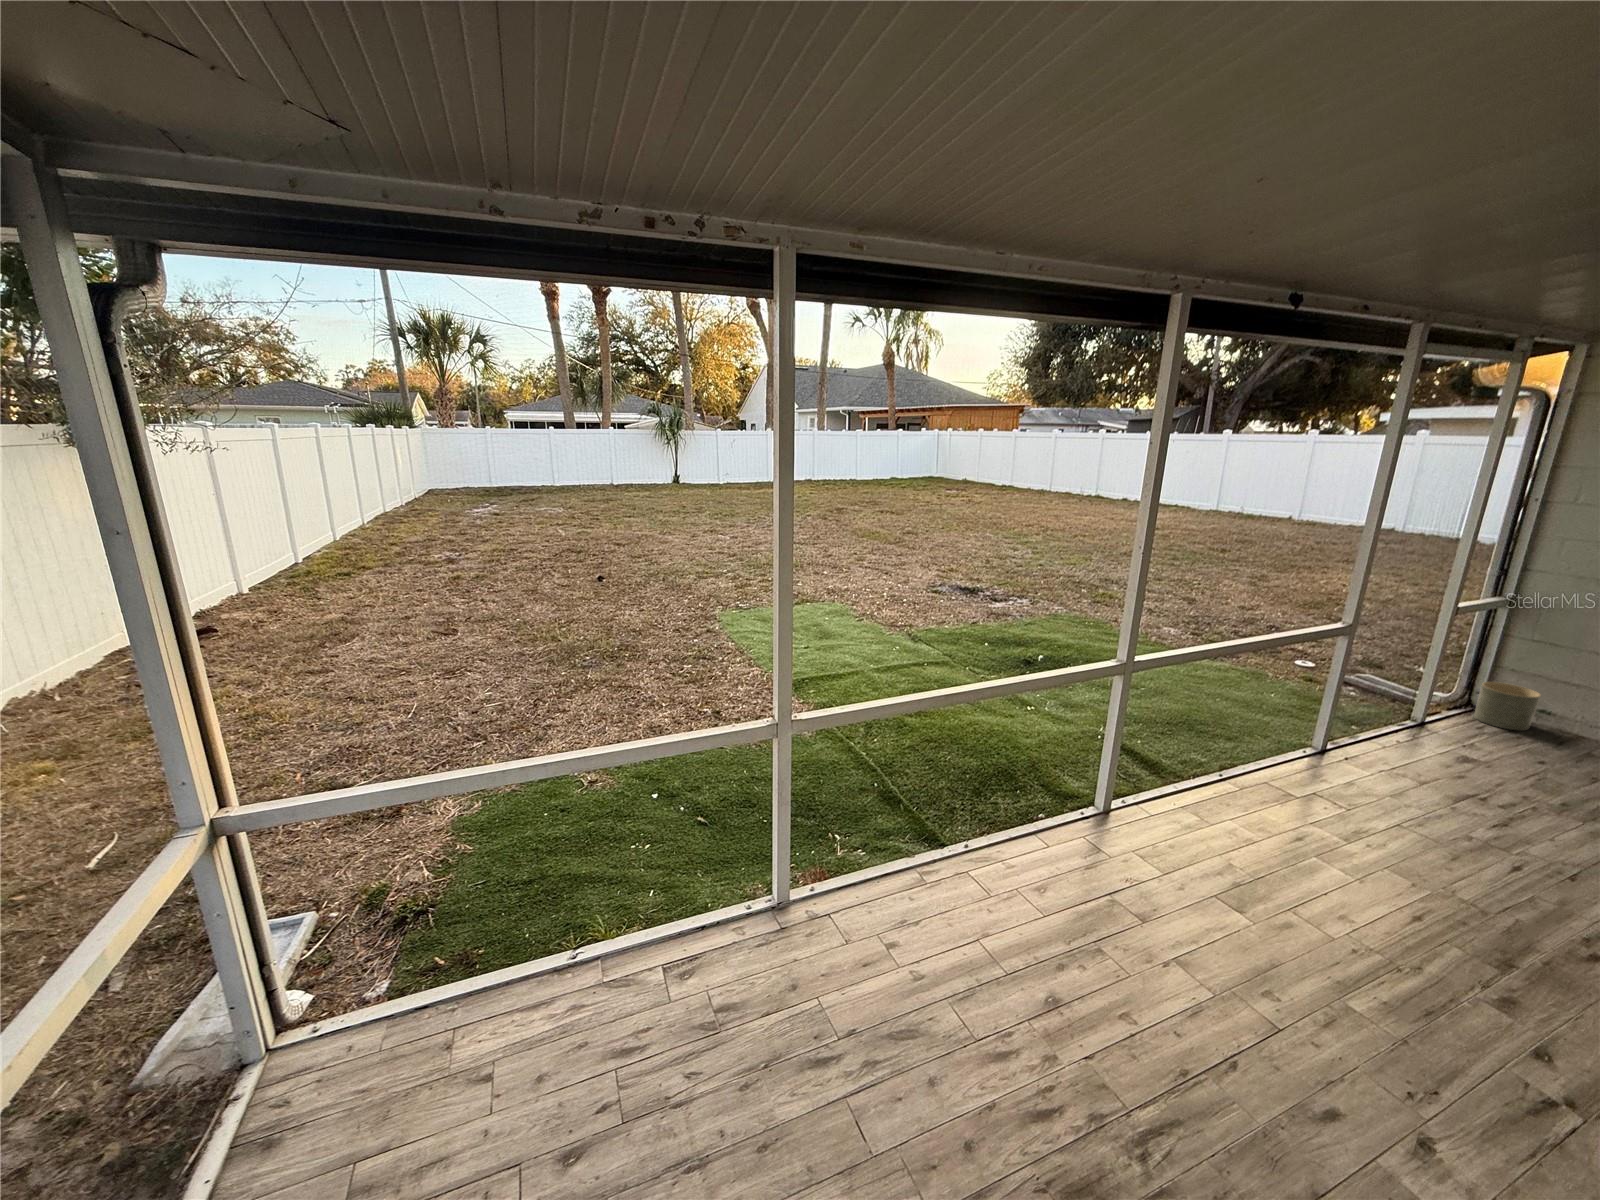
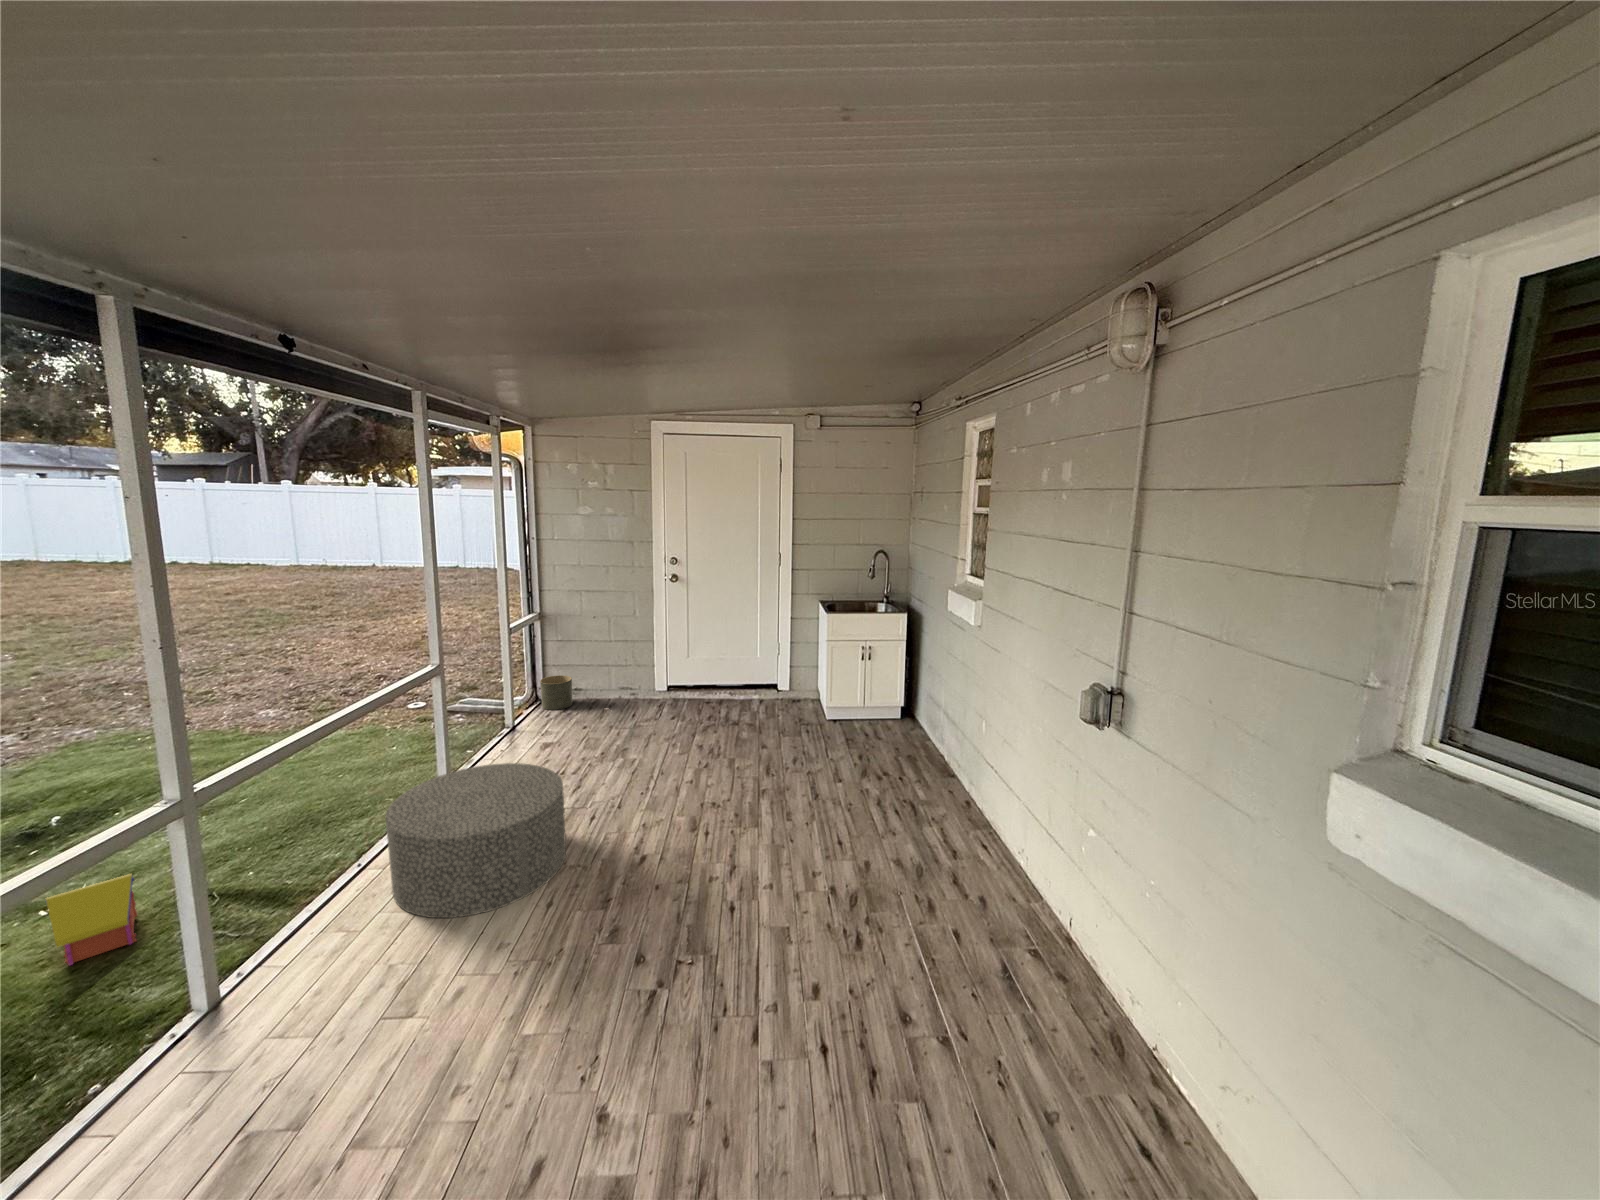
toy house: none [1039,697,1080,748] -> present [46,874,137,965]
ottoman: none [1245,730,1486,899] -> present [385,763,566,918]

